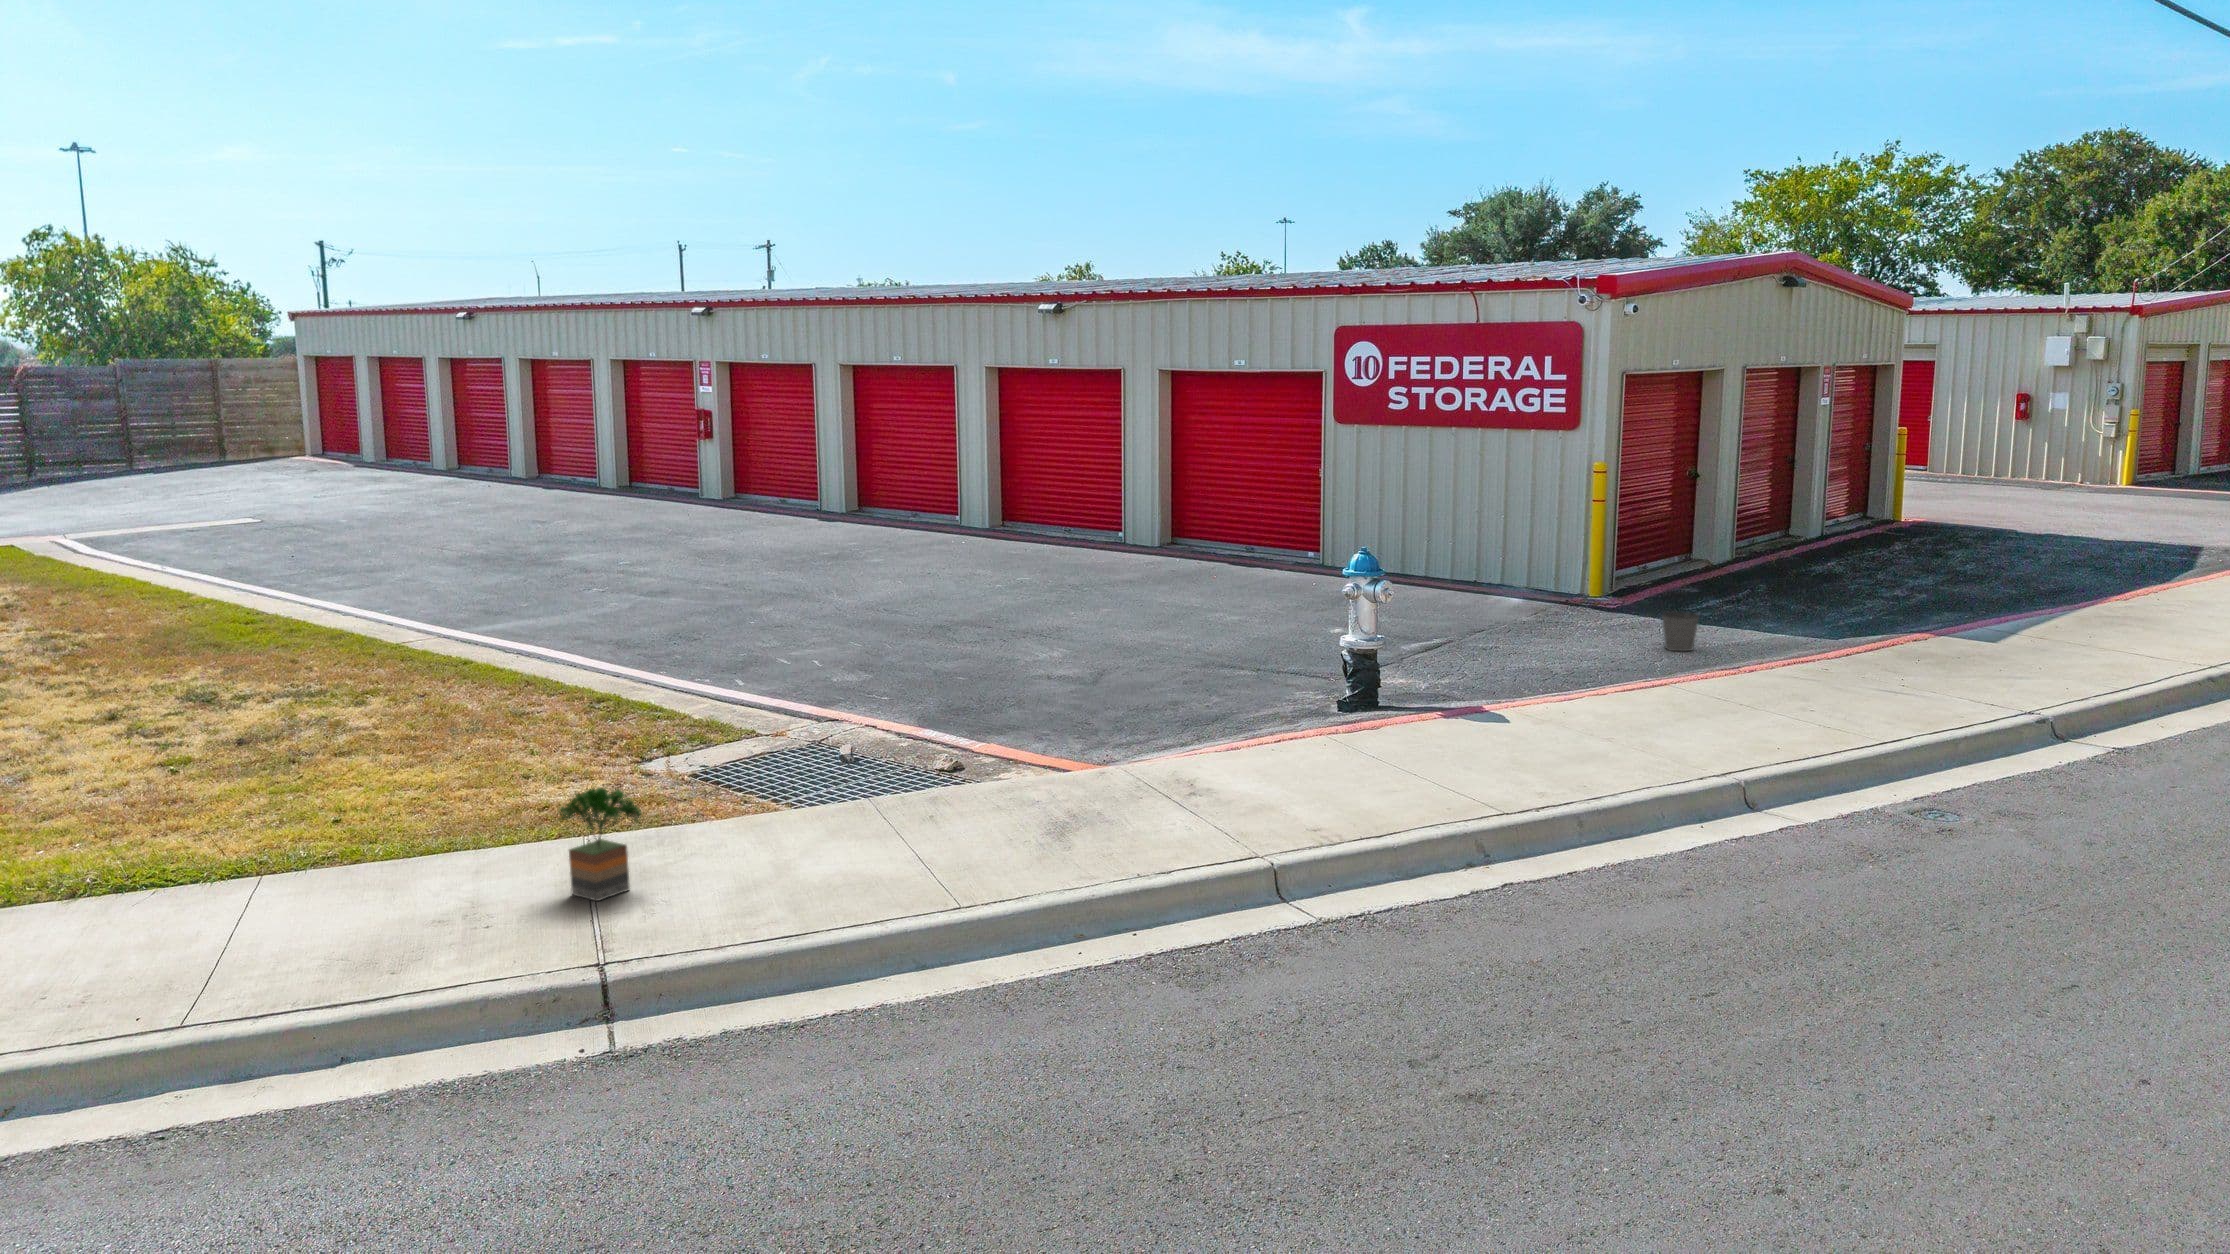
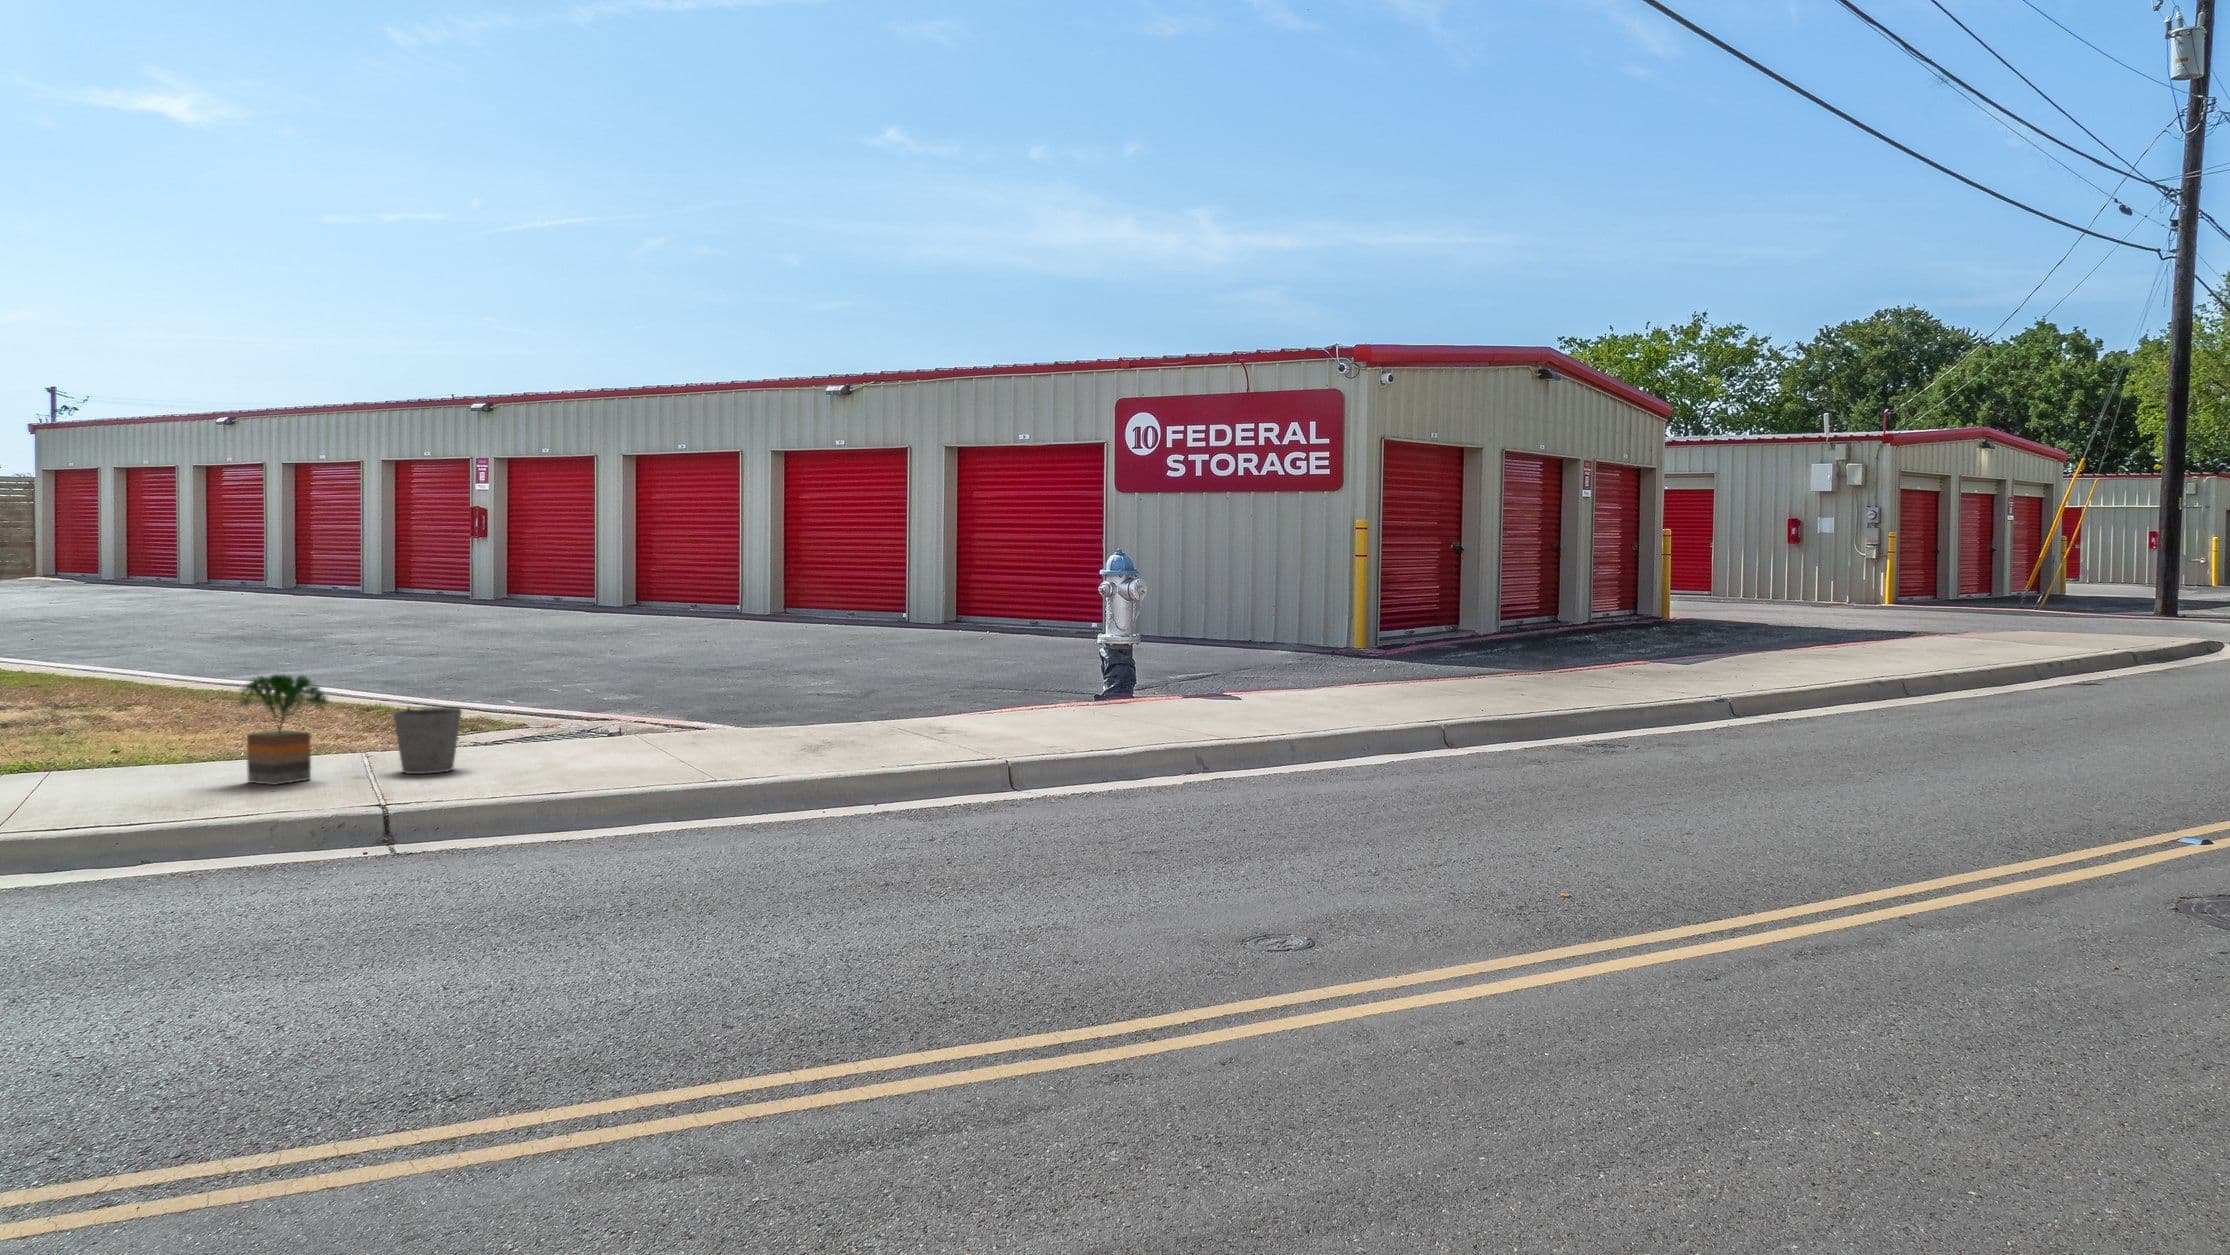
bucket: present [1662,612,1699,651] -> present [393,707,462,774]

